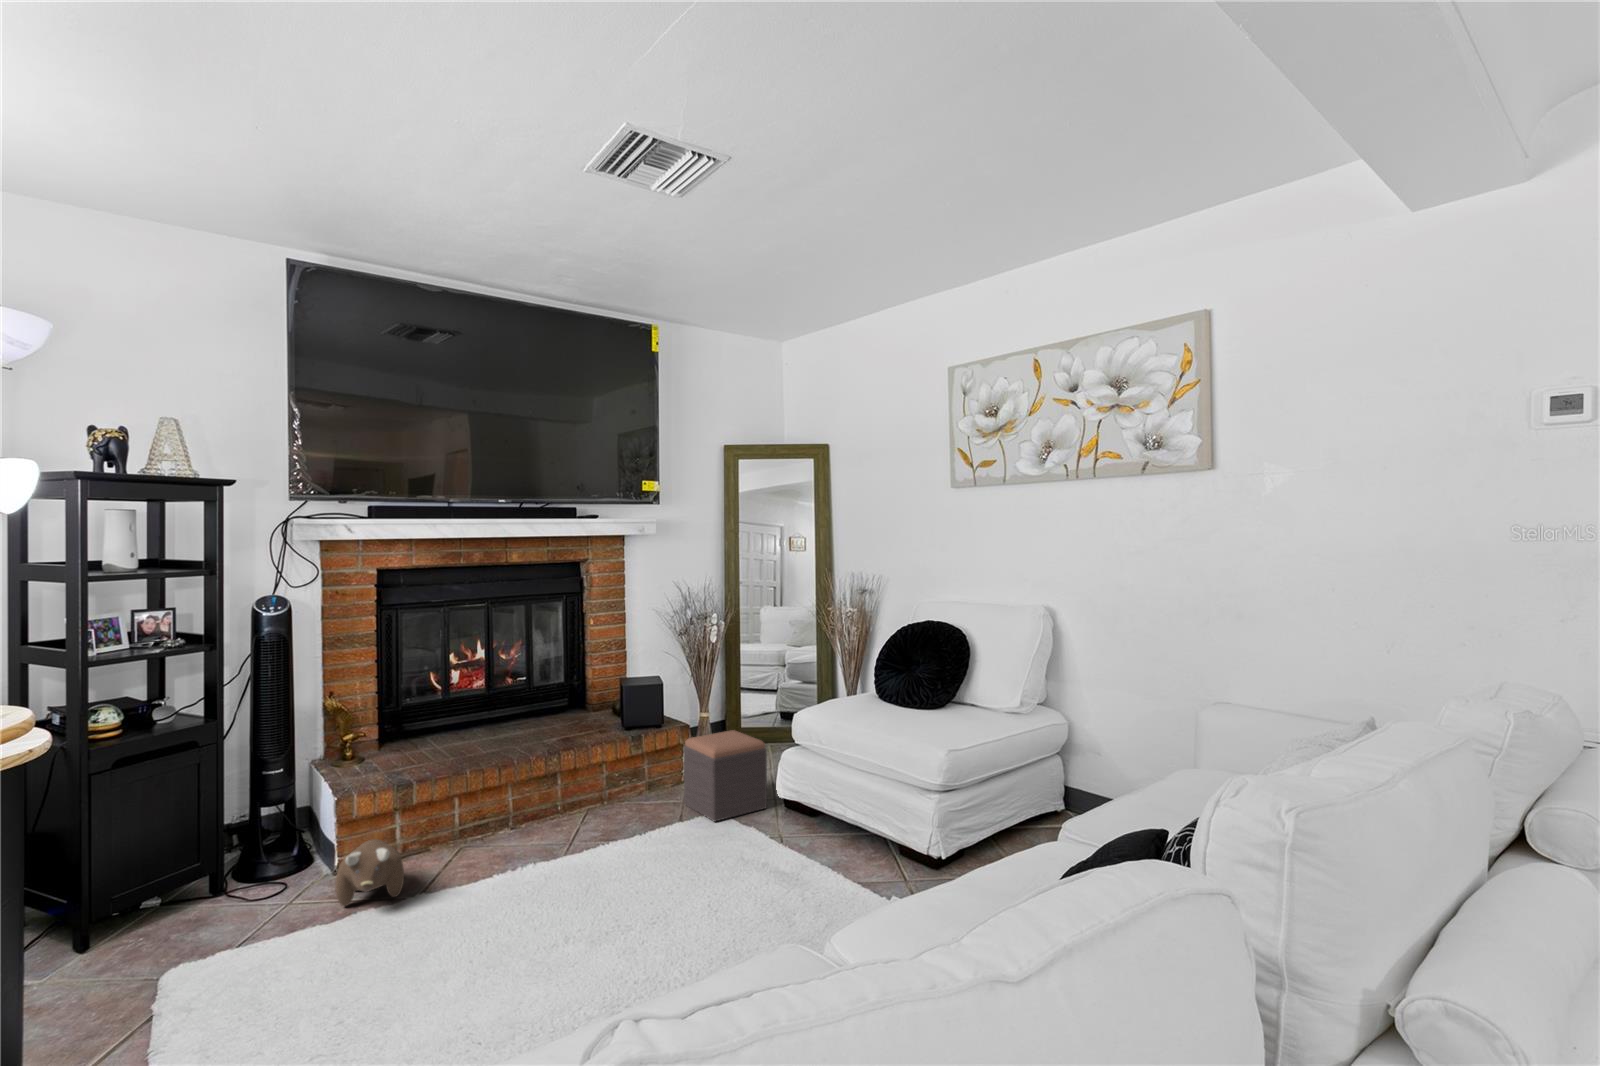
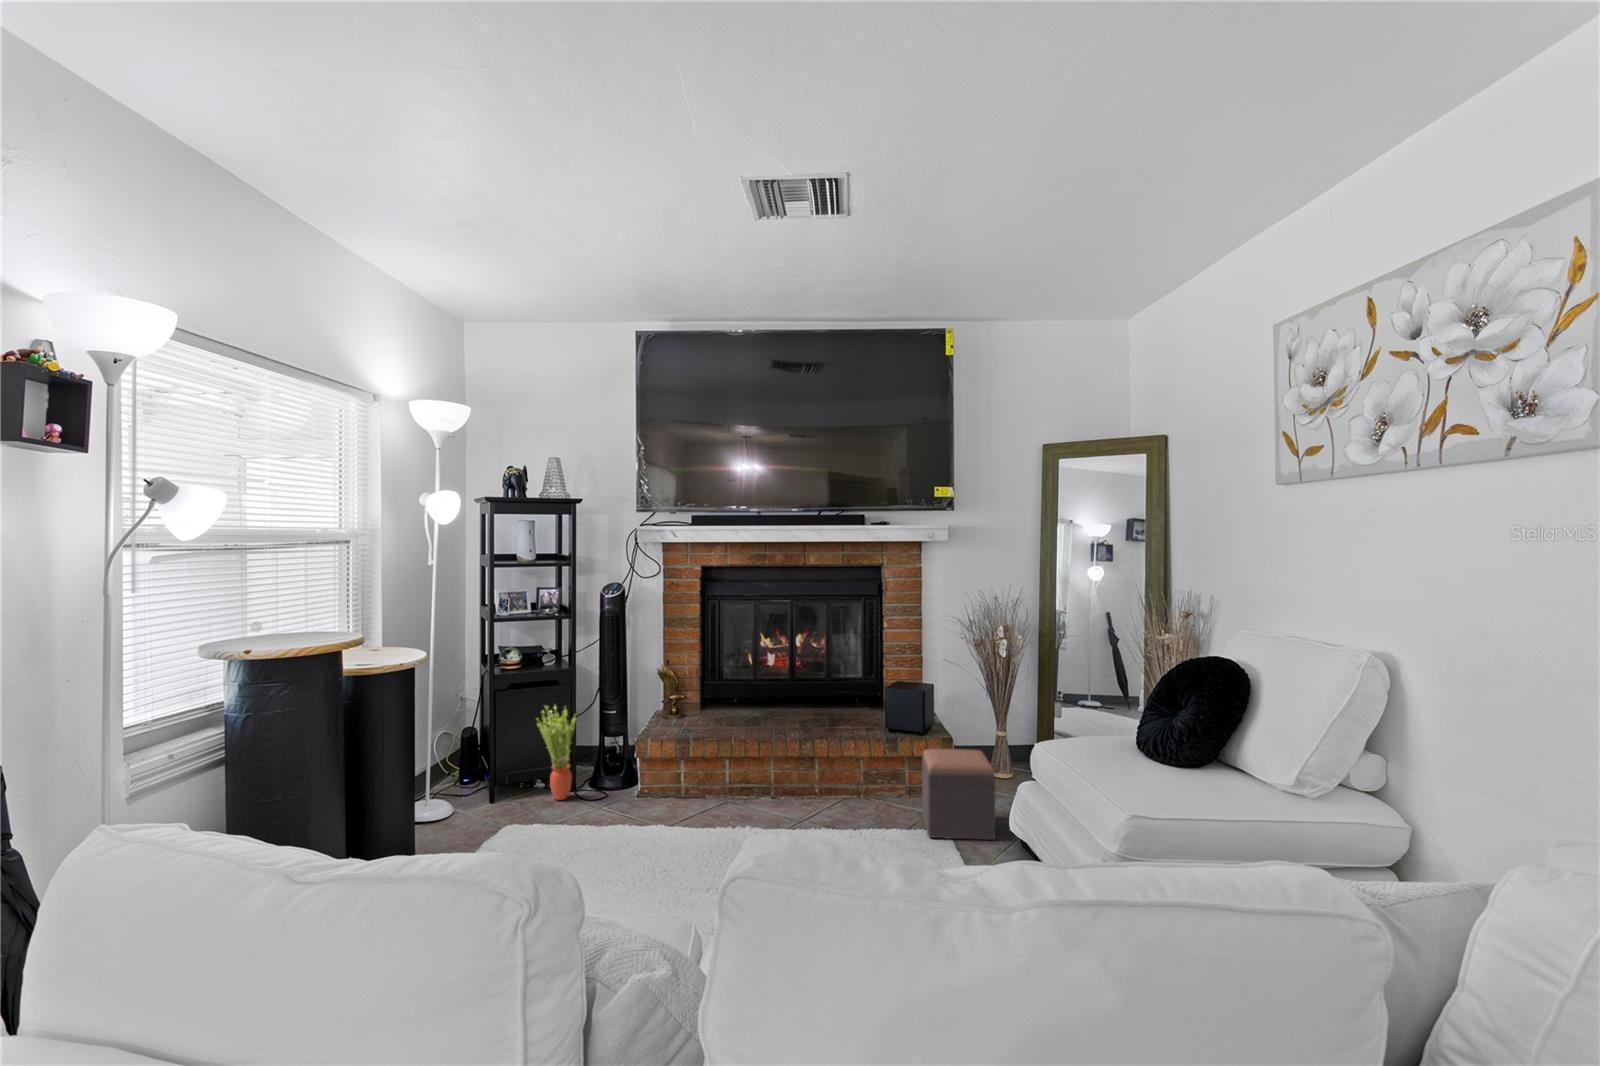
potted plant: none [161,774,238,914] -> present [538,707,576,800]
plush toy: present [335,839,404,906] -> none [613,775,664,823]

